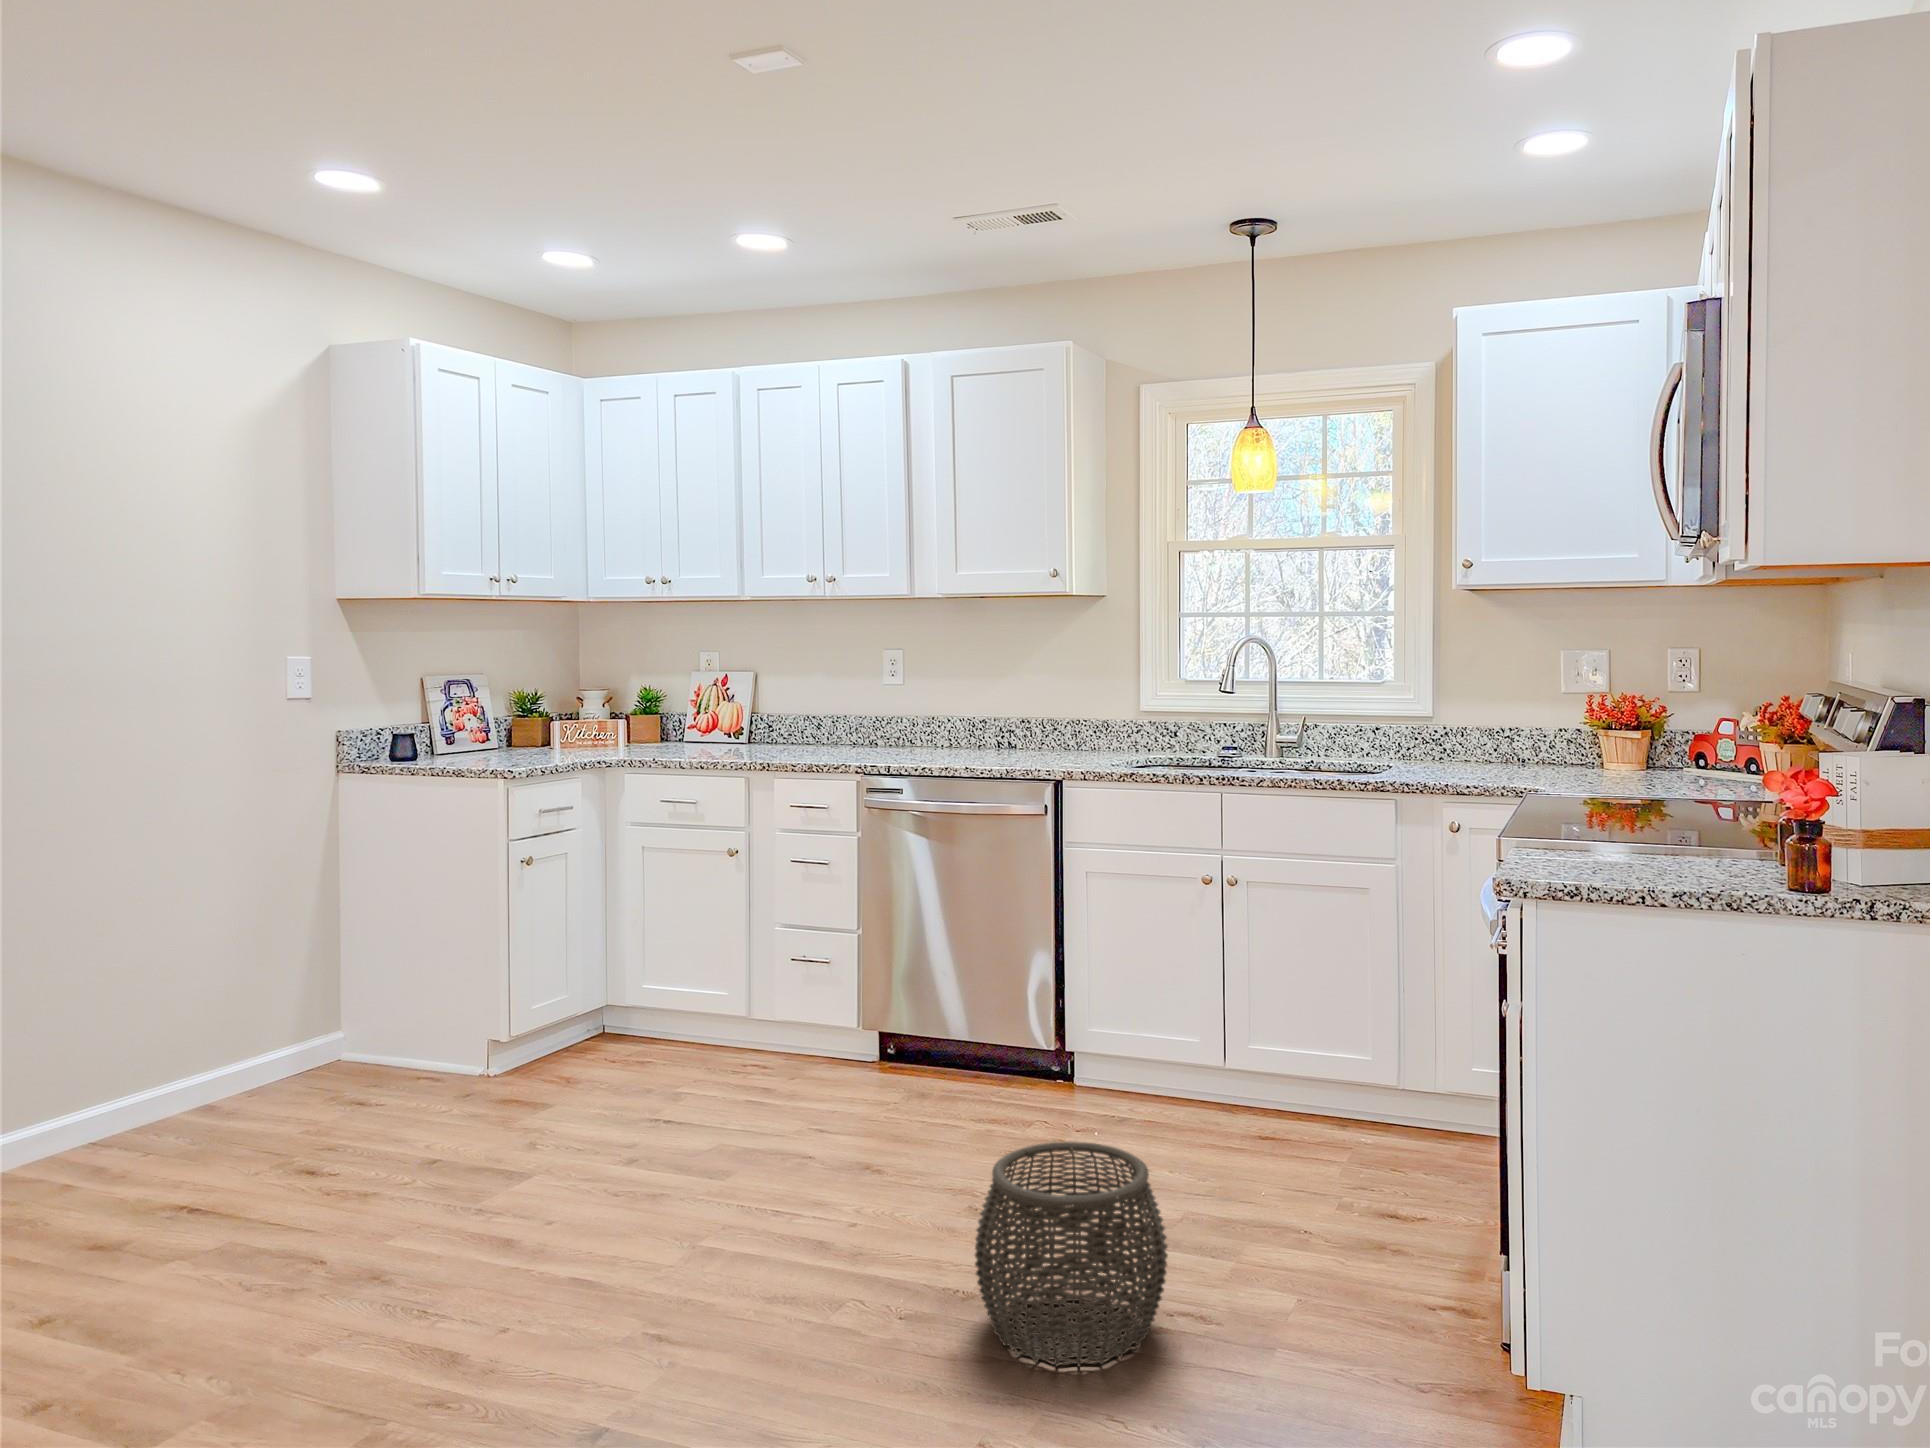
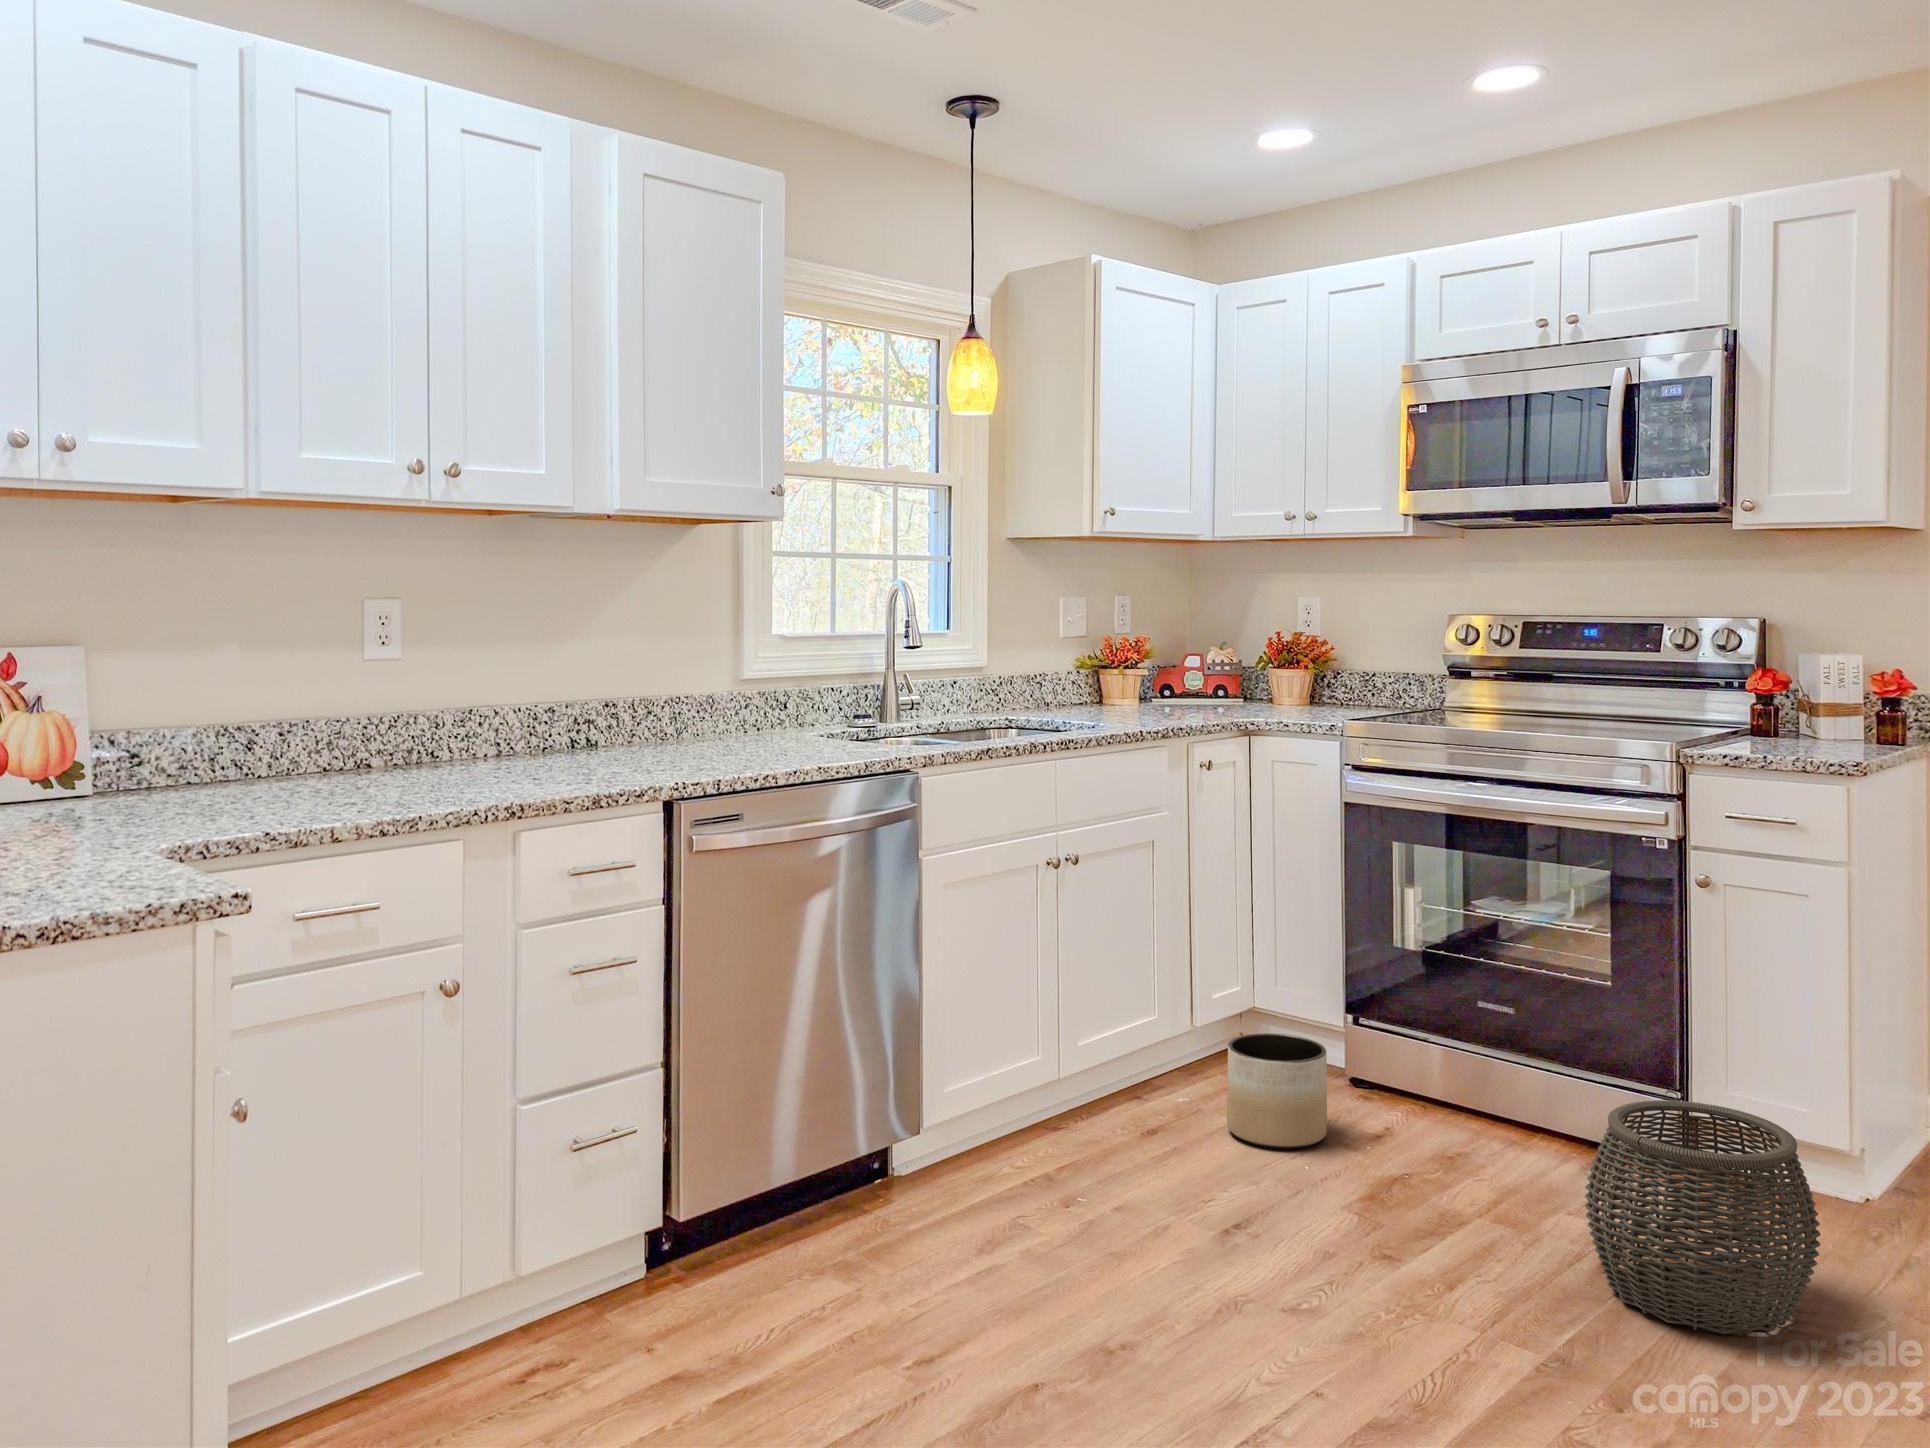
planter: none [1254,1074,1348,1185] -> present [1227,1034,1327,1149]

